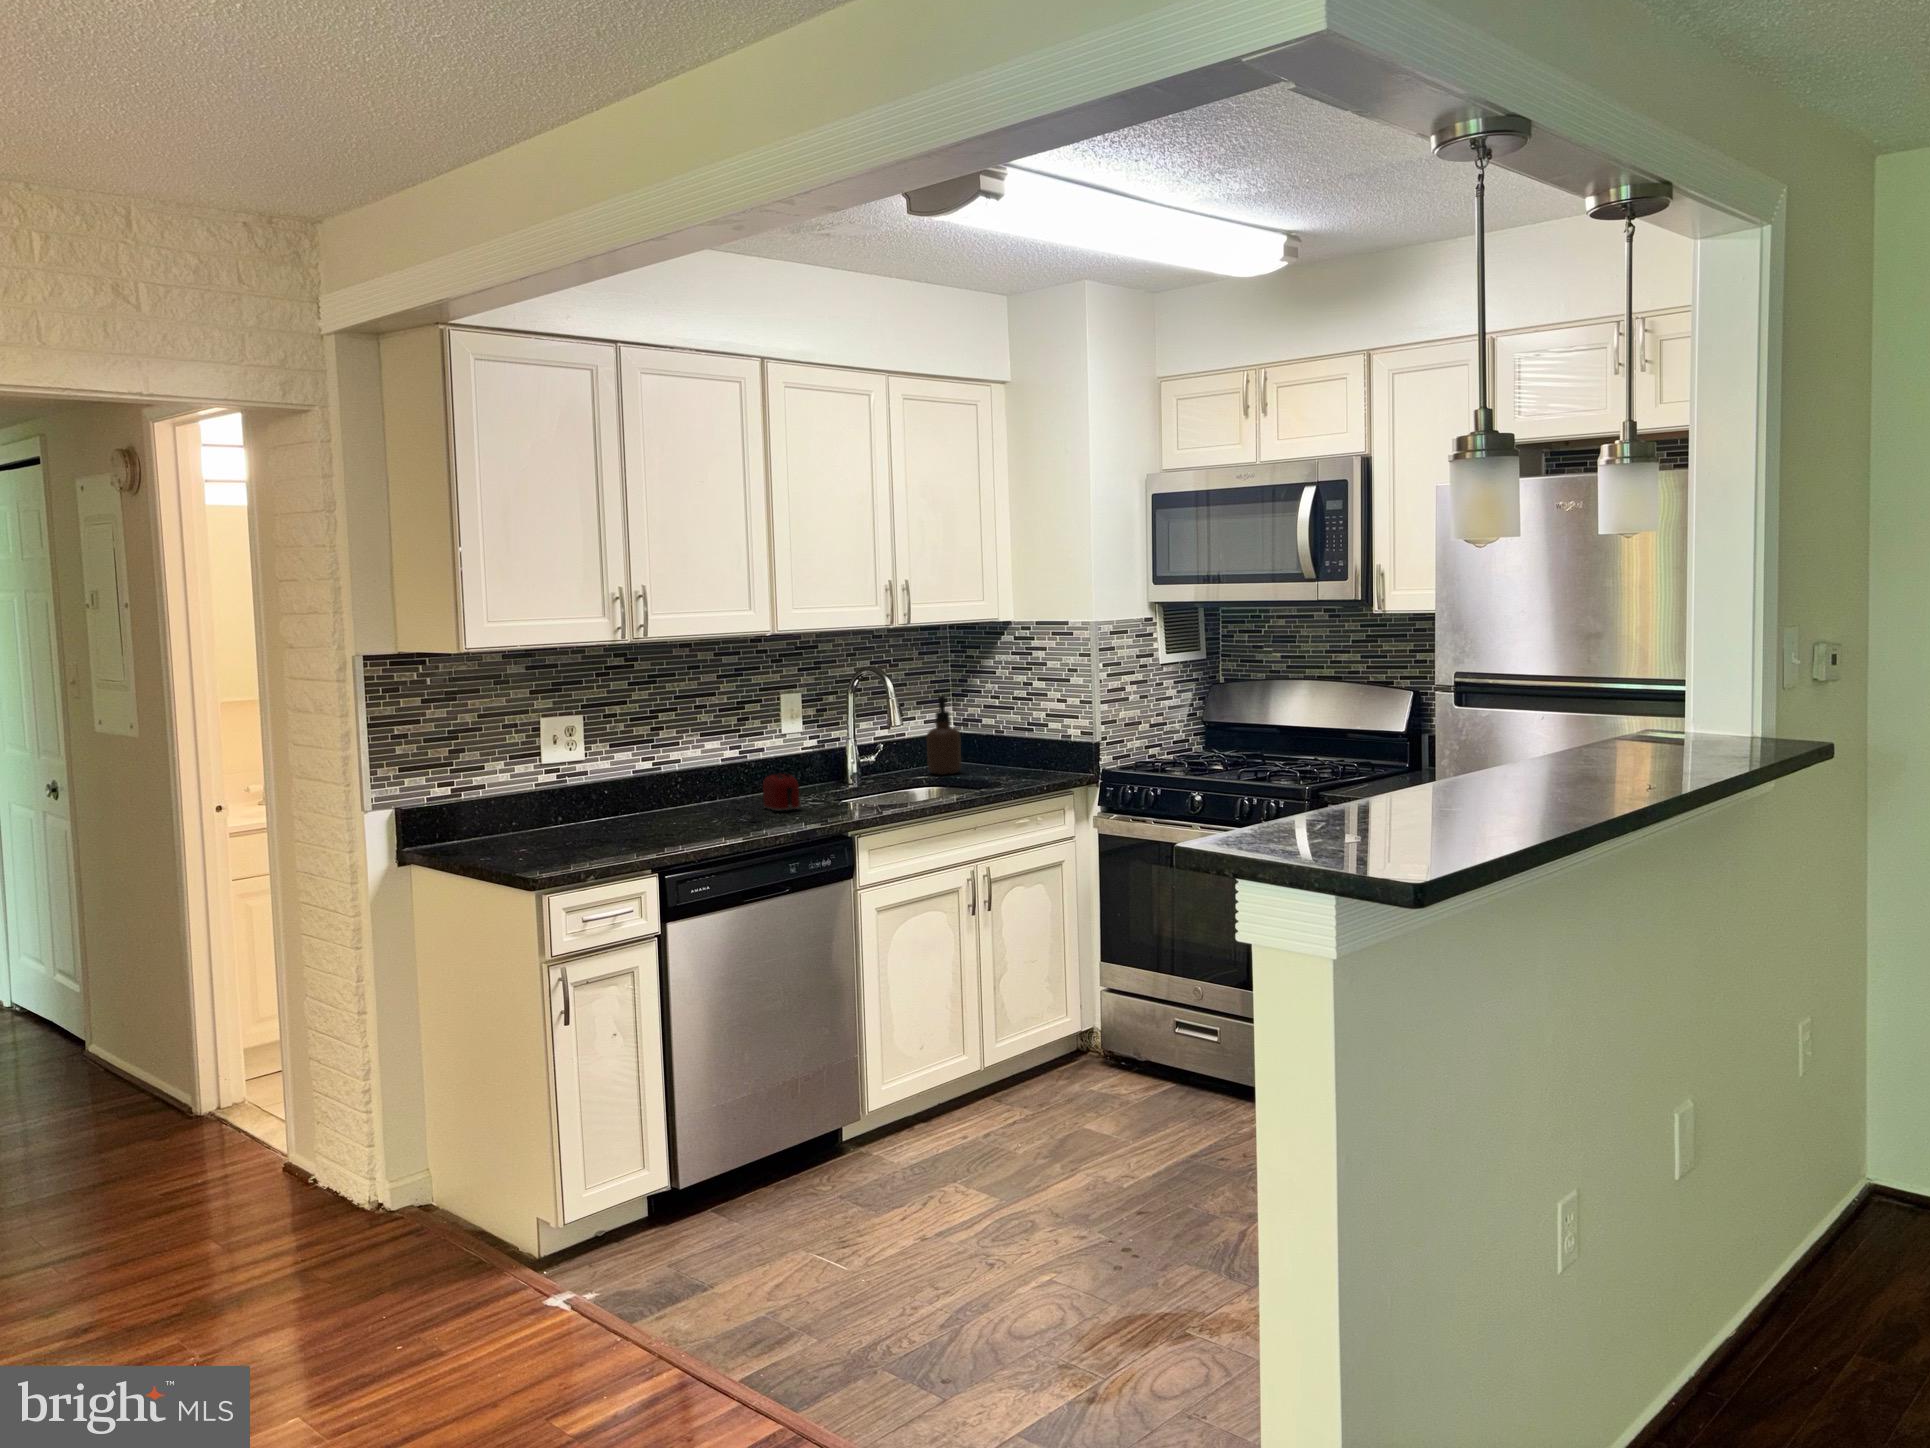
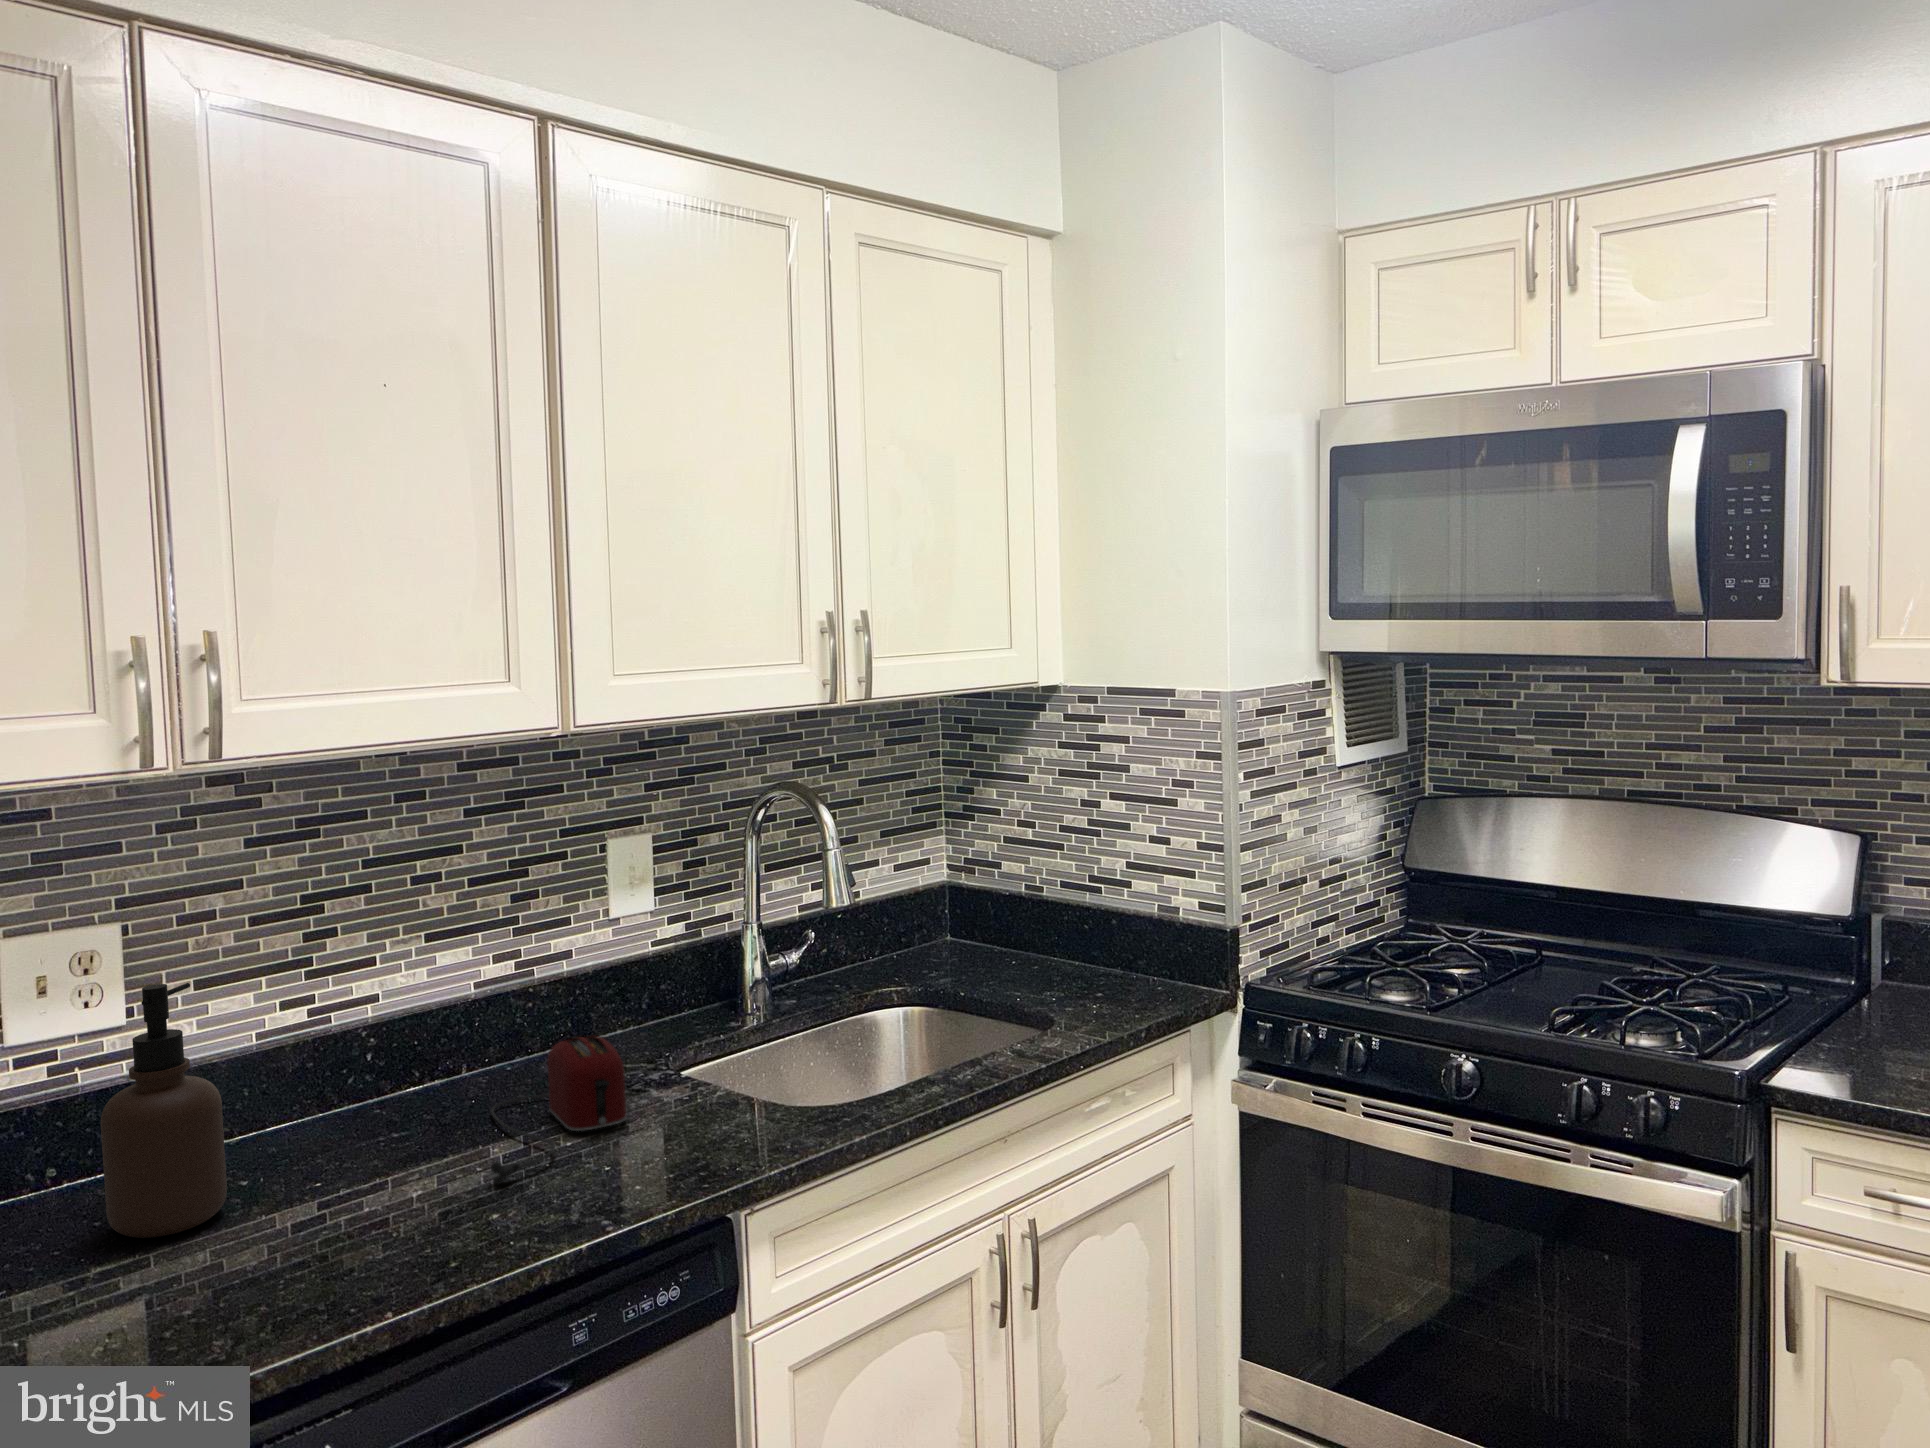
soap dispenser: present [927,696,961,775] -> present [101,983,227,1238]

